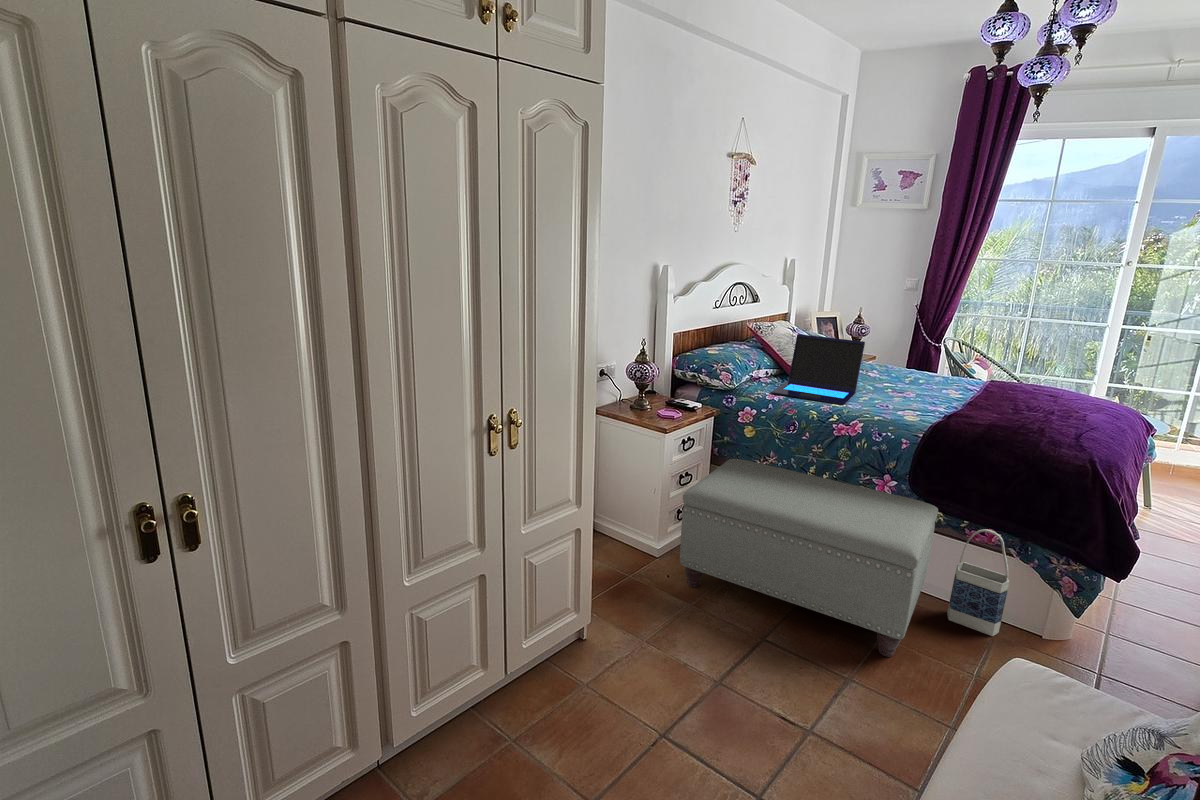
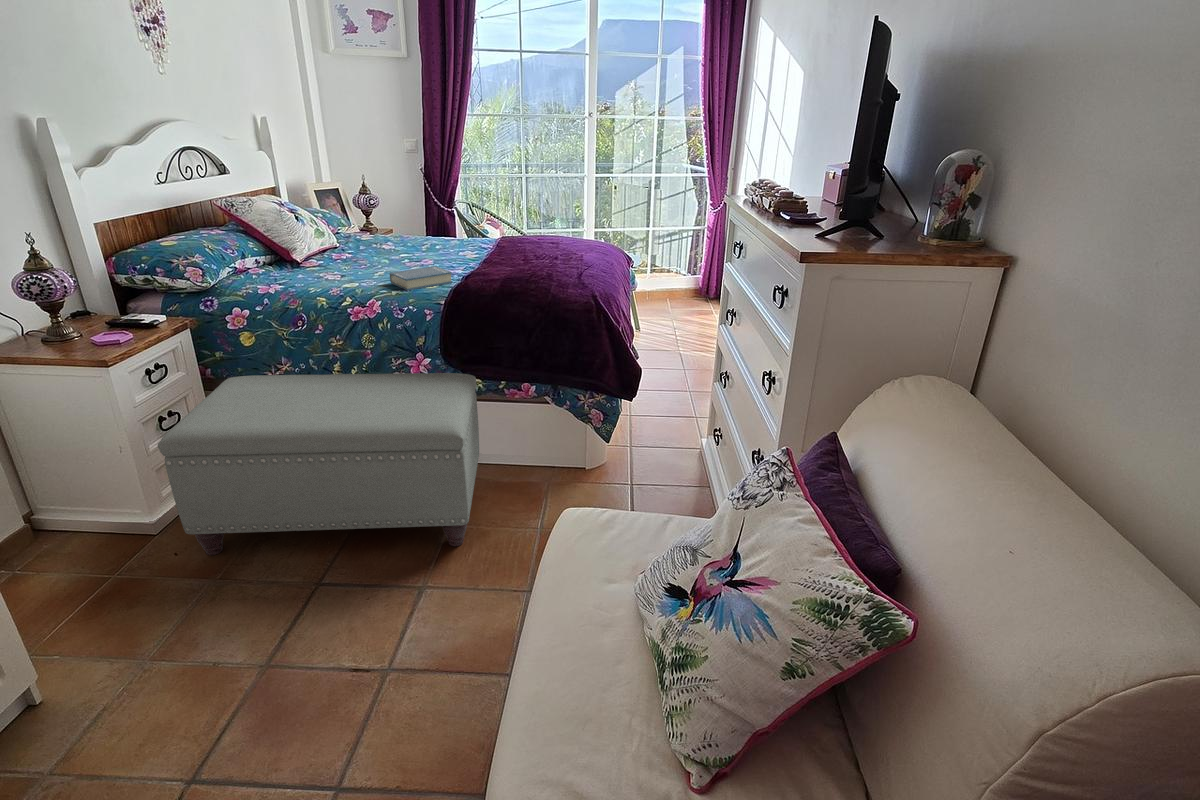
laptop: present [772,334,865,405] -> none [264,207,369,286]
hardback book: none [874,400,934,419] -> present [389,266,452,290]
bag: present [947,529,1010,636] -> none [505,385,552,485]

